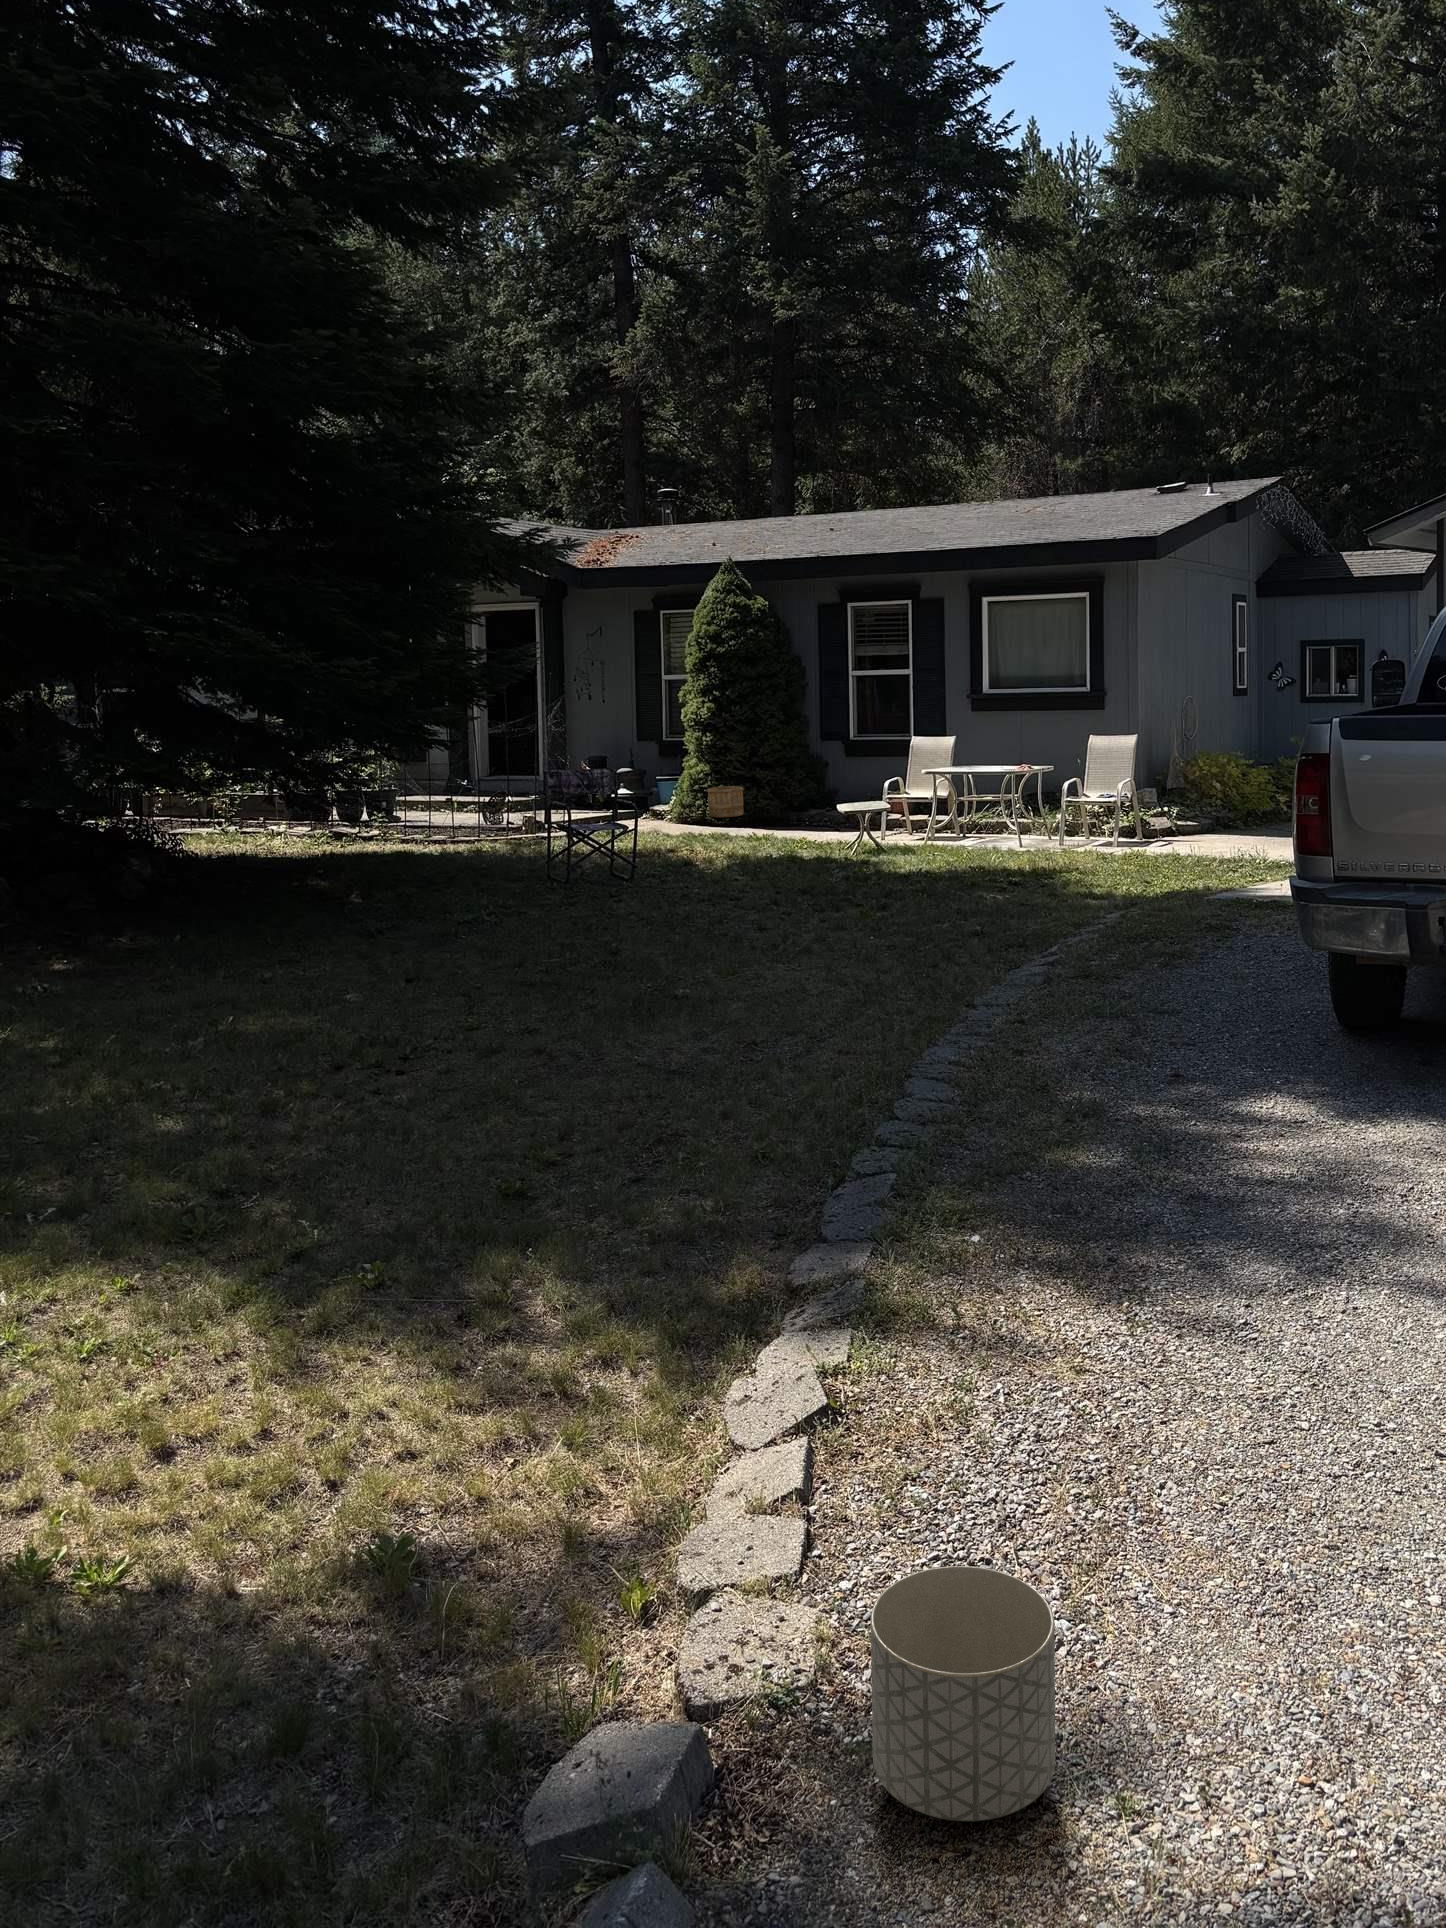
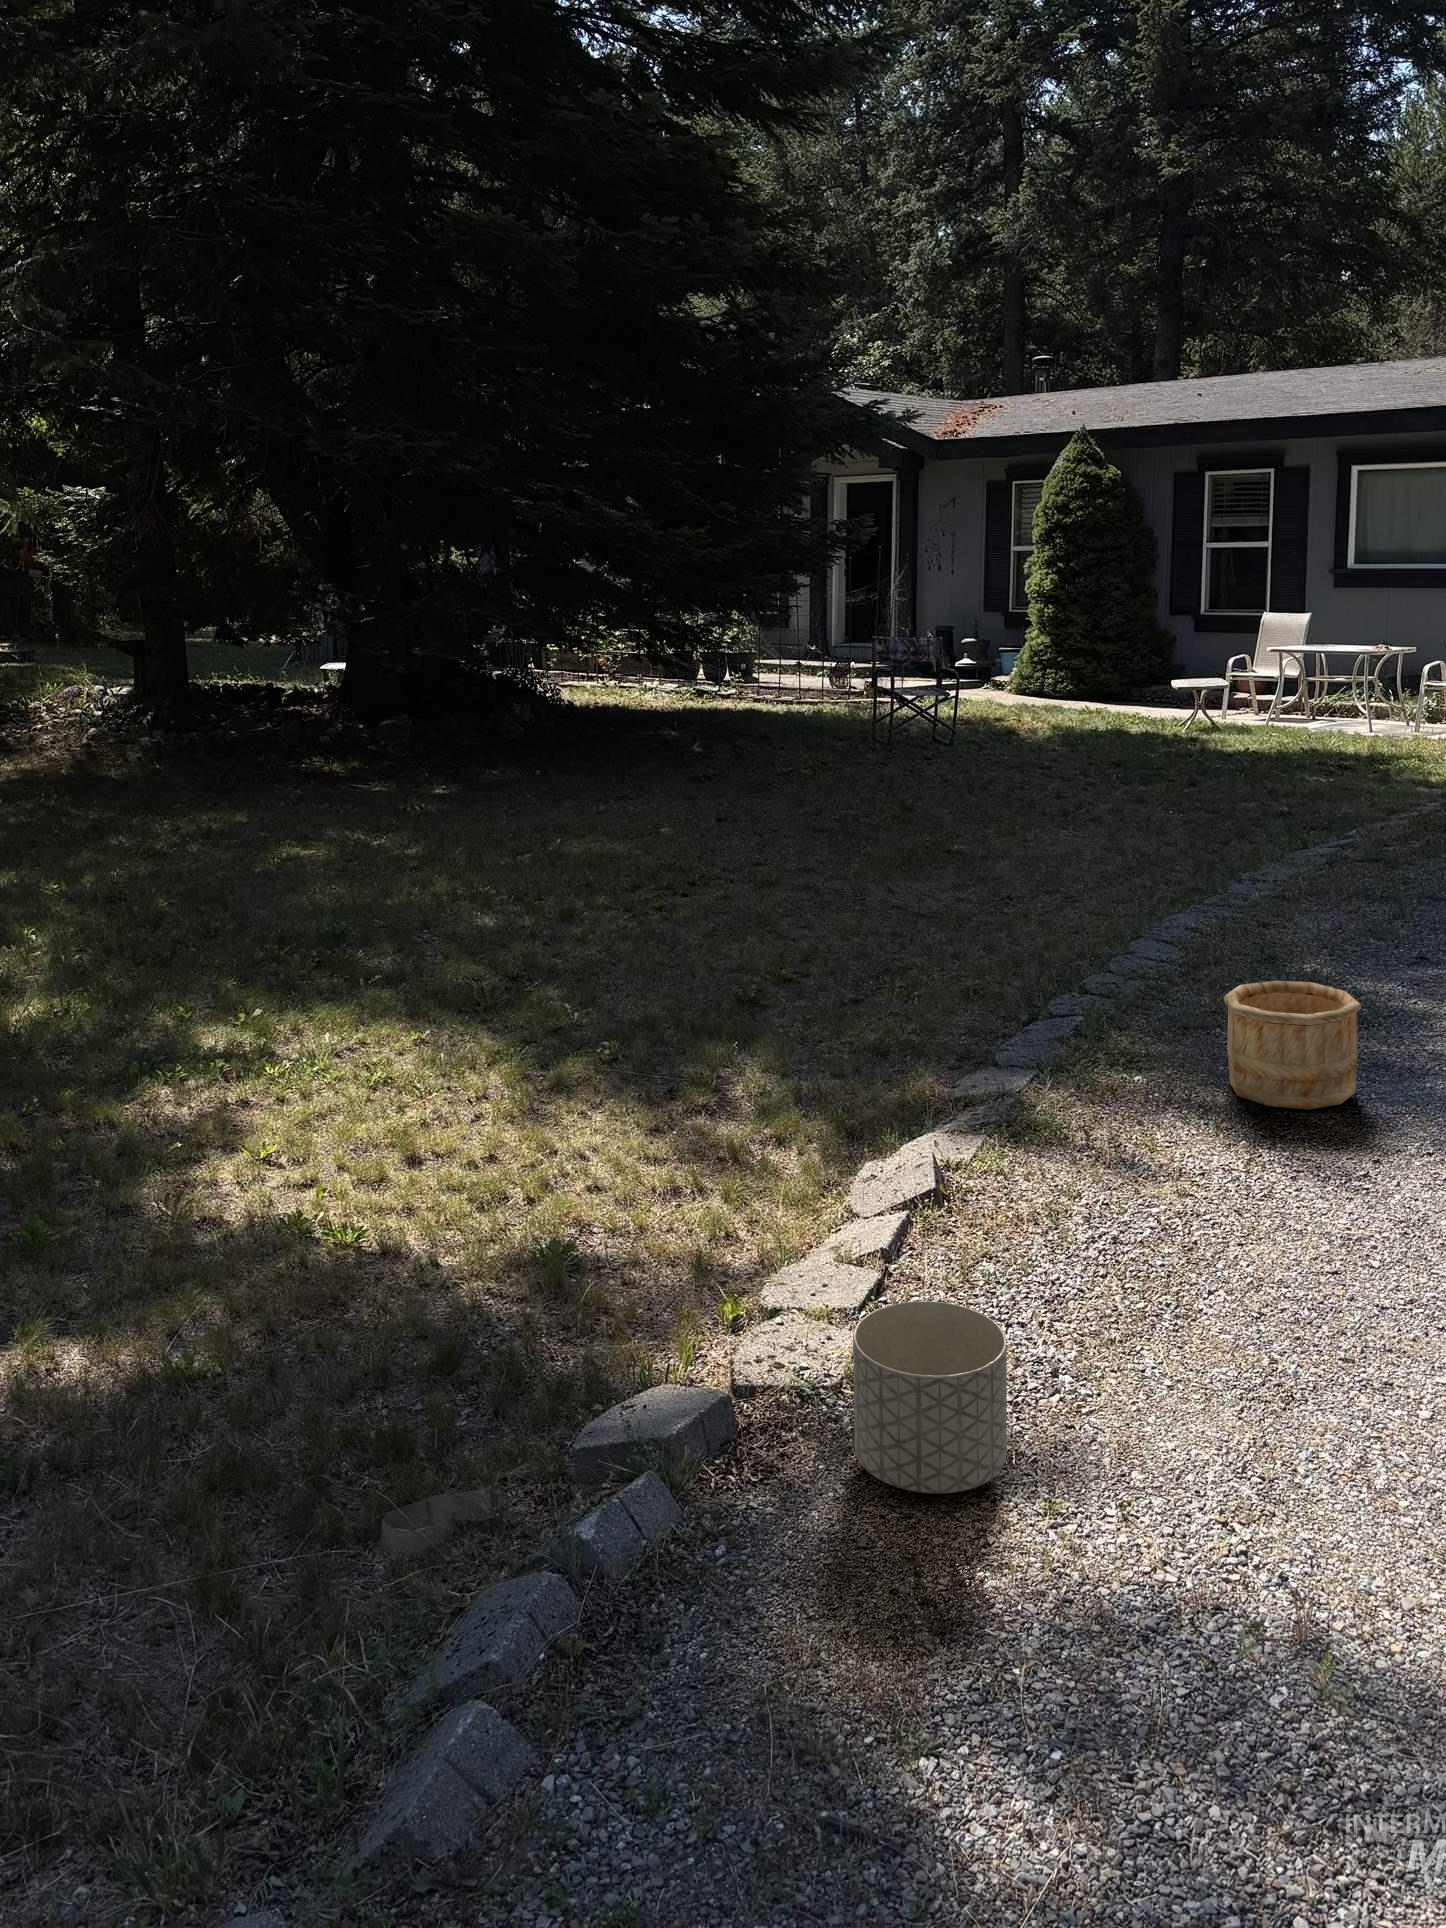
wooden bucket: present [707,786,744,818] -> present [1224,981,1361,1110]

